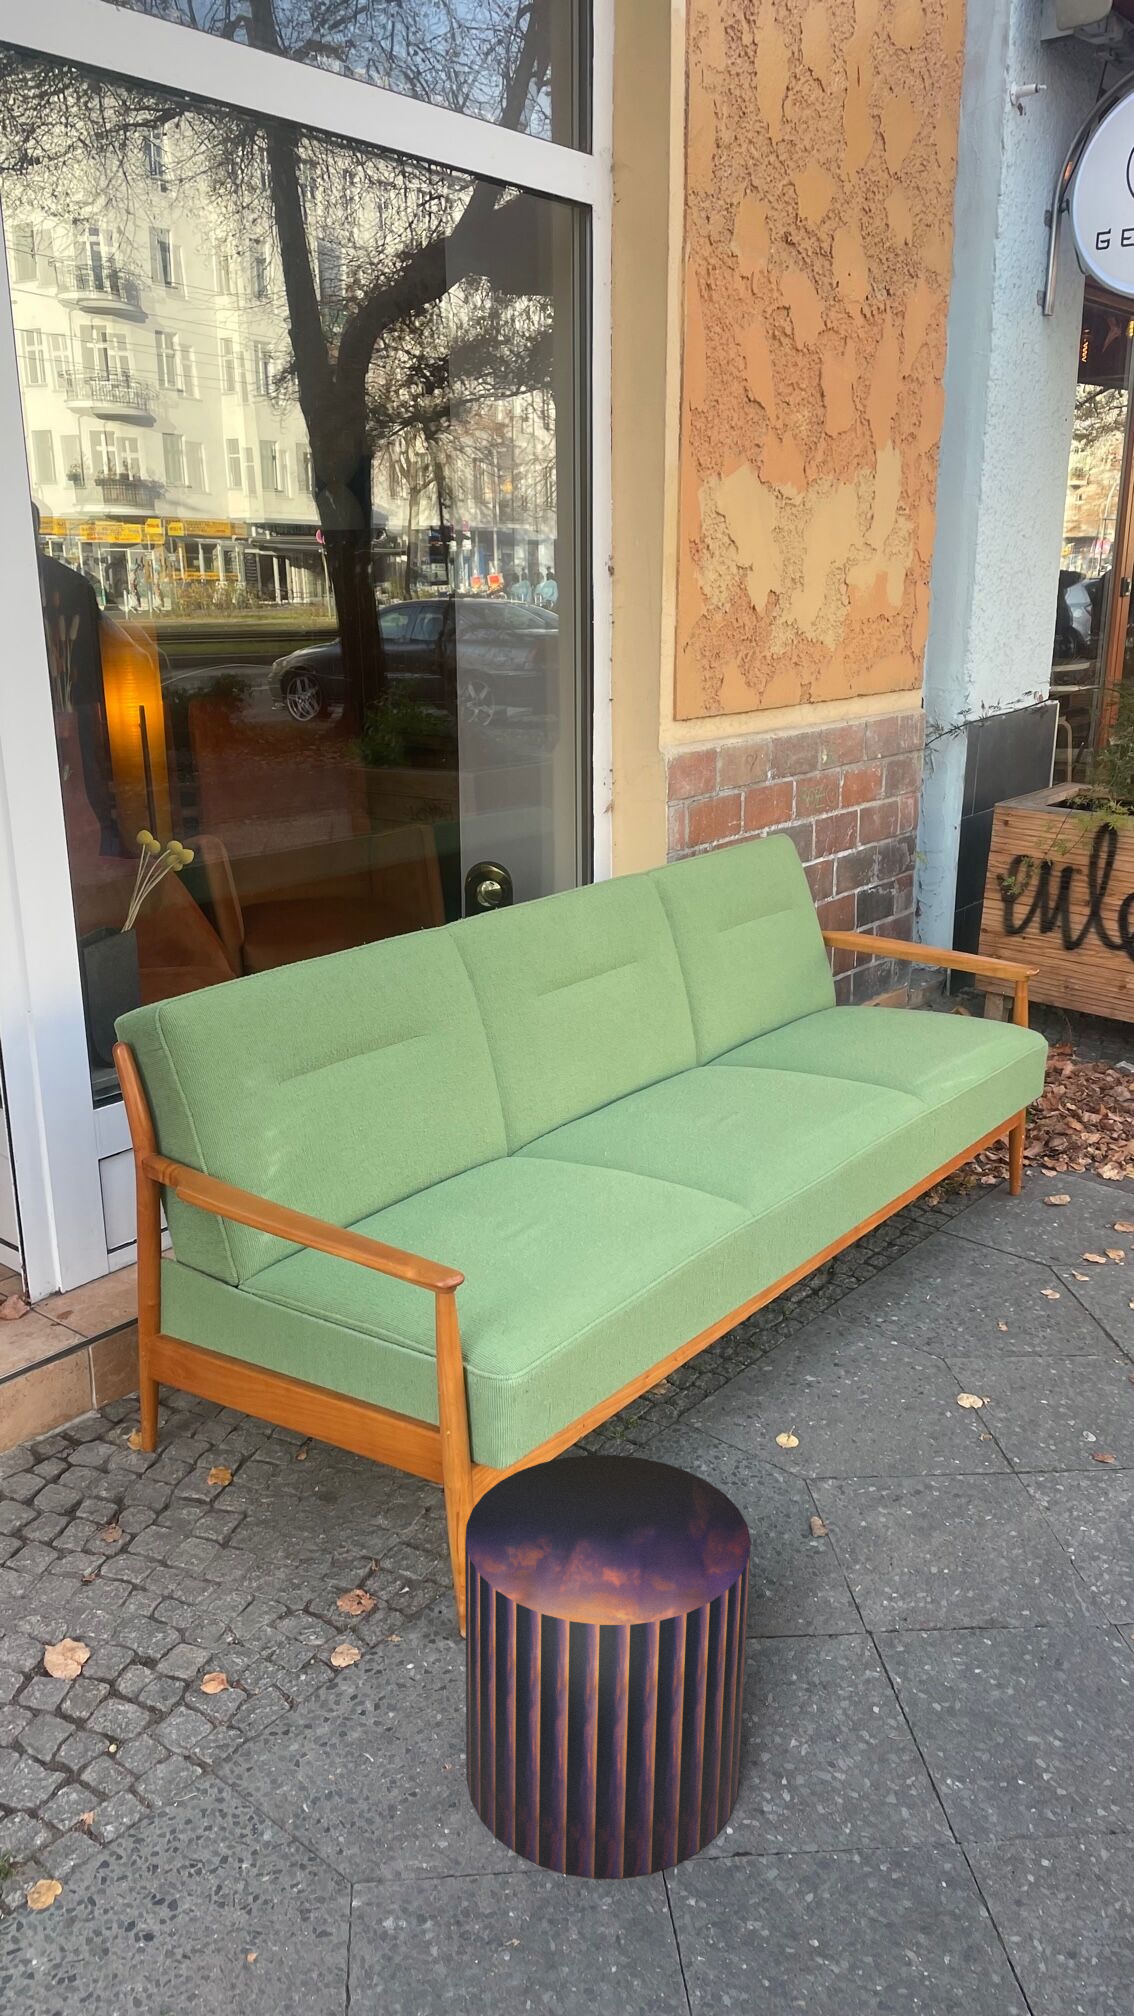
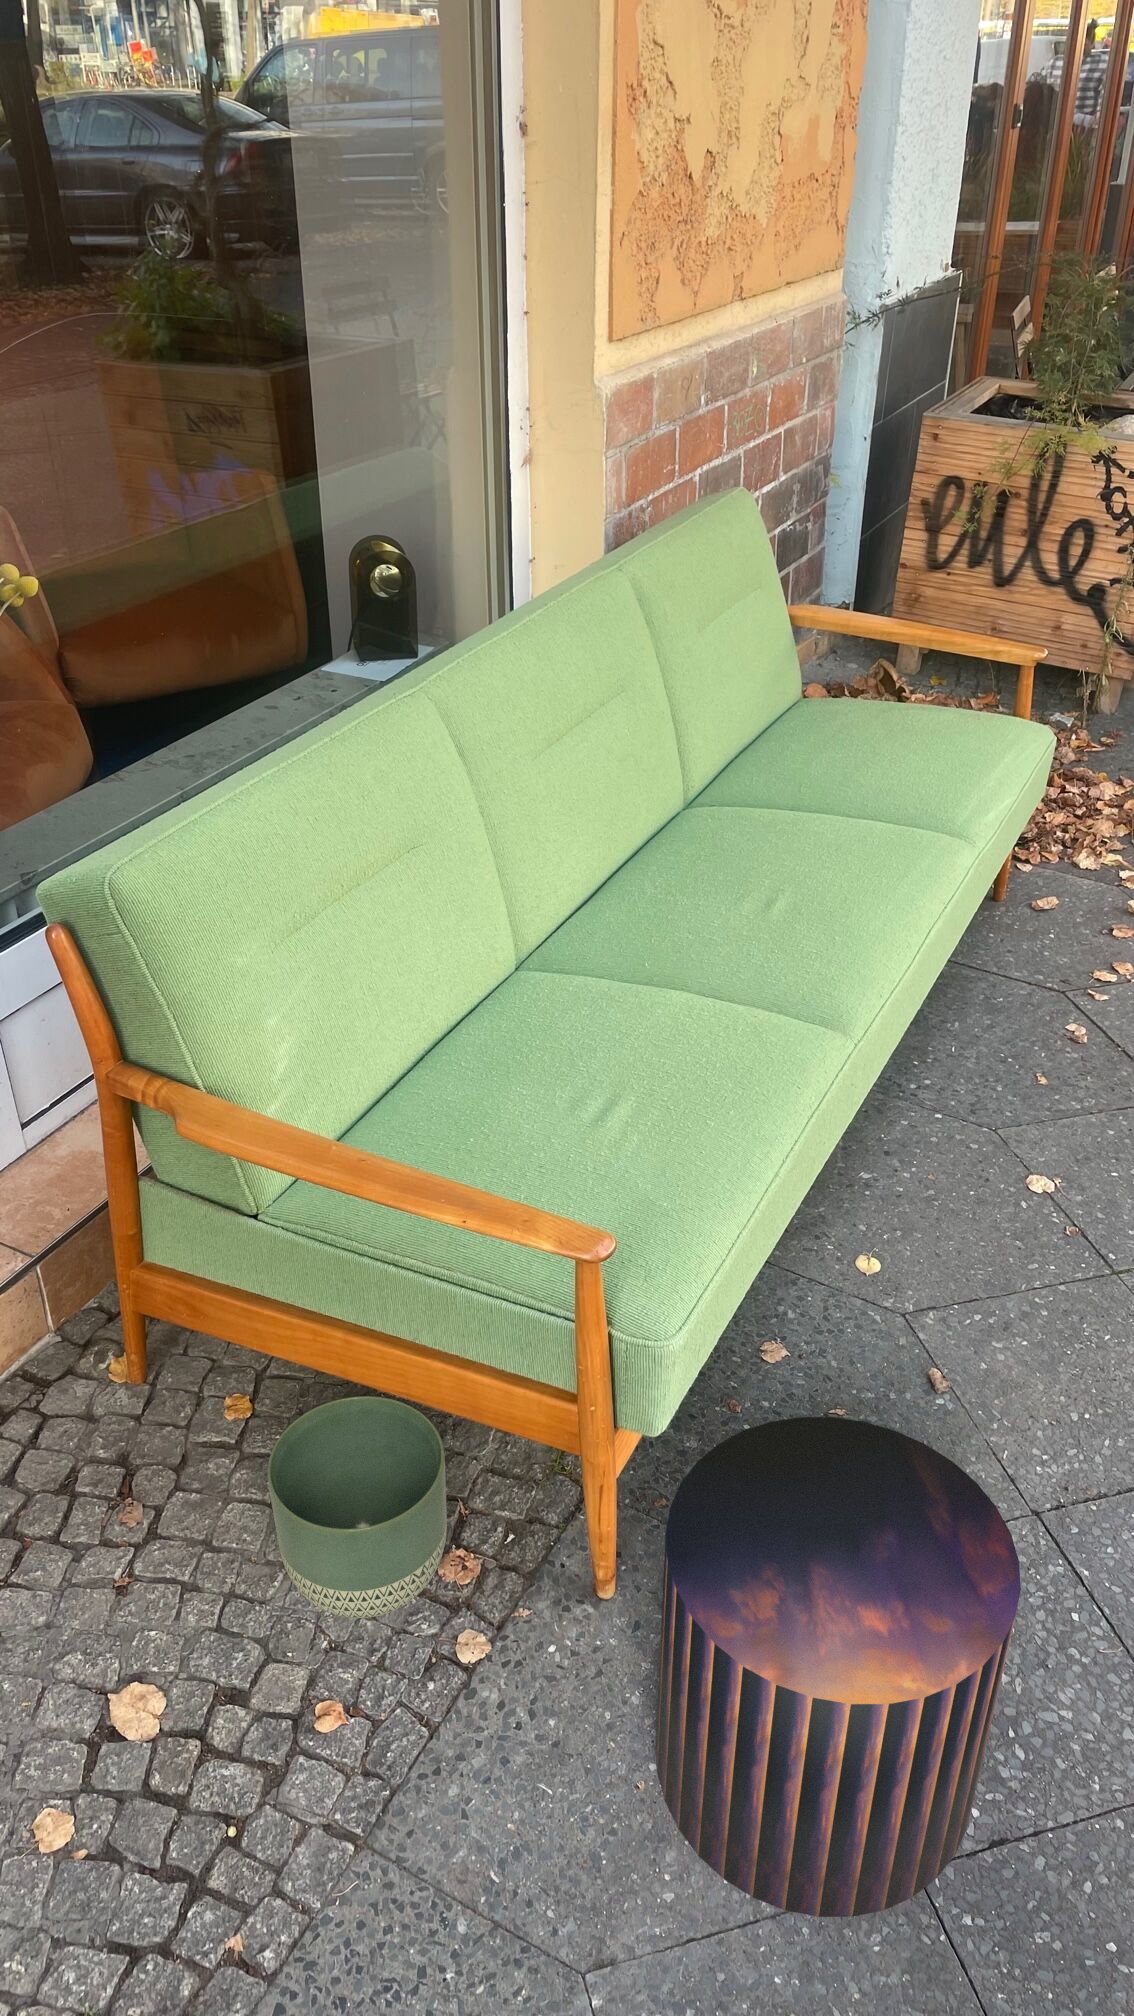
planter: none [202,1439,347,1620] -> present [268,1396,447,1618]

